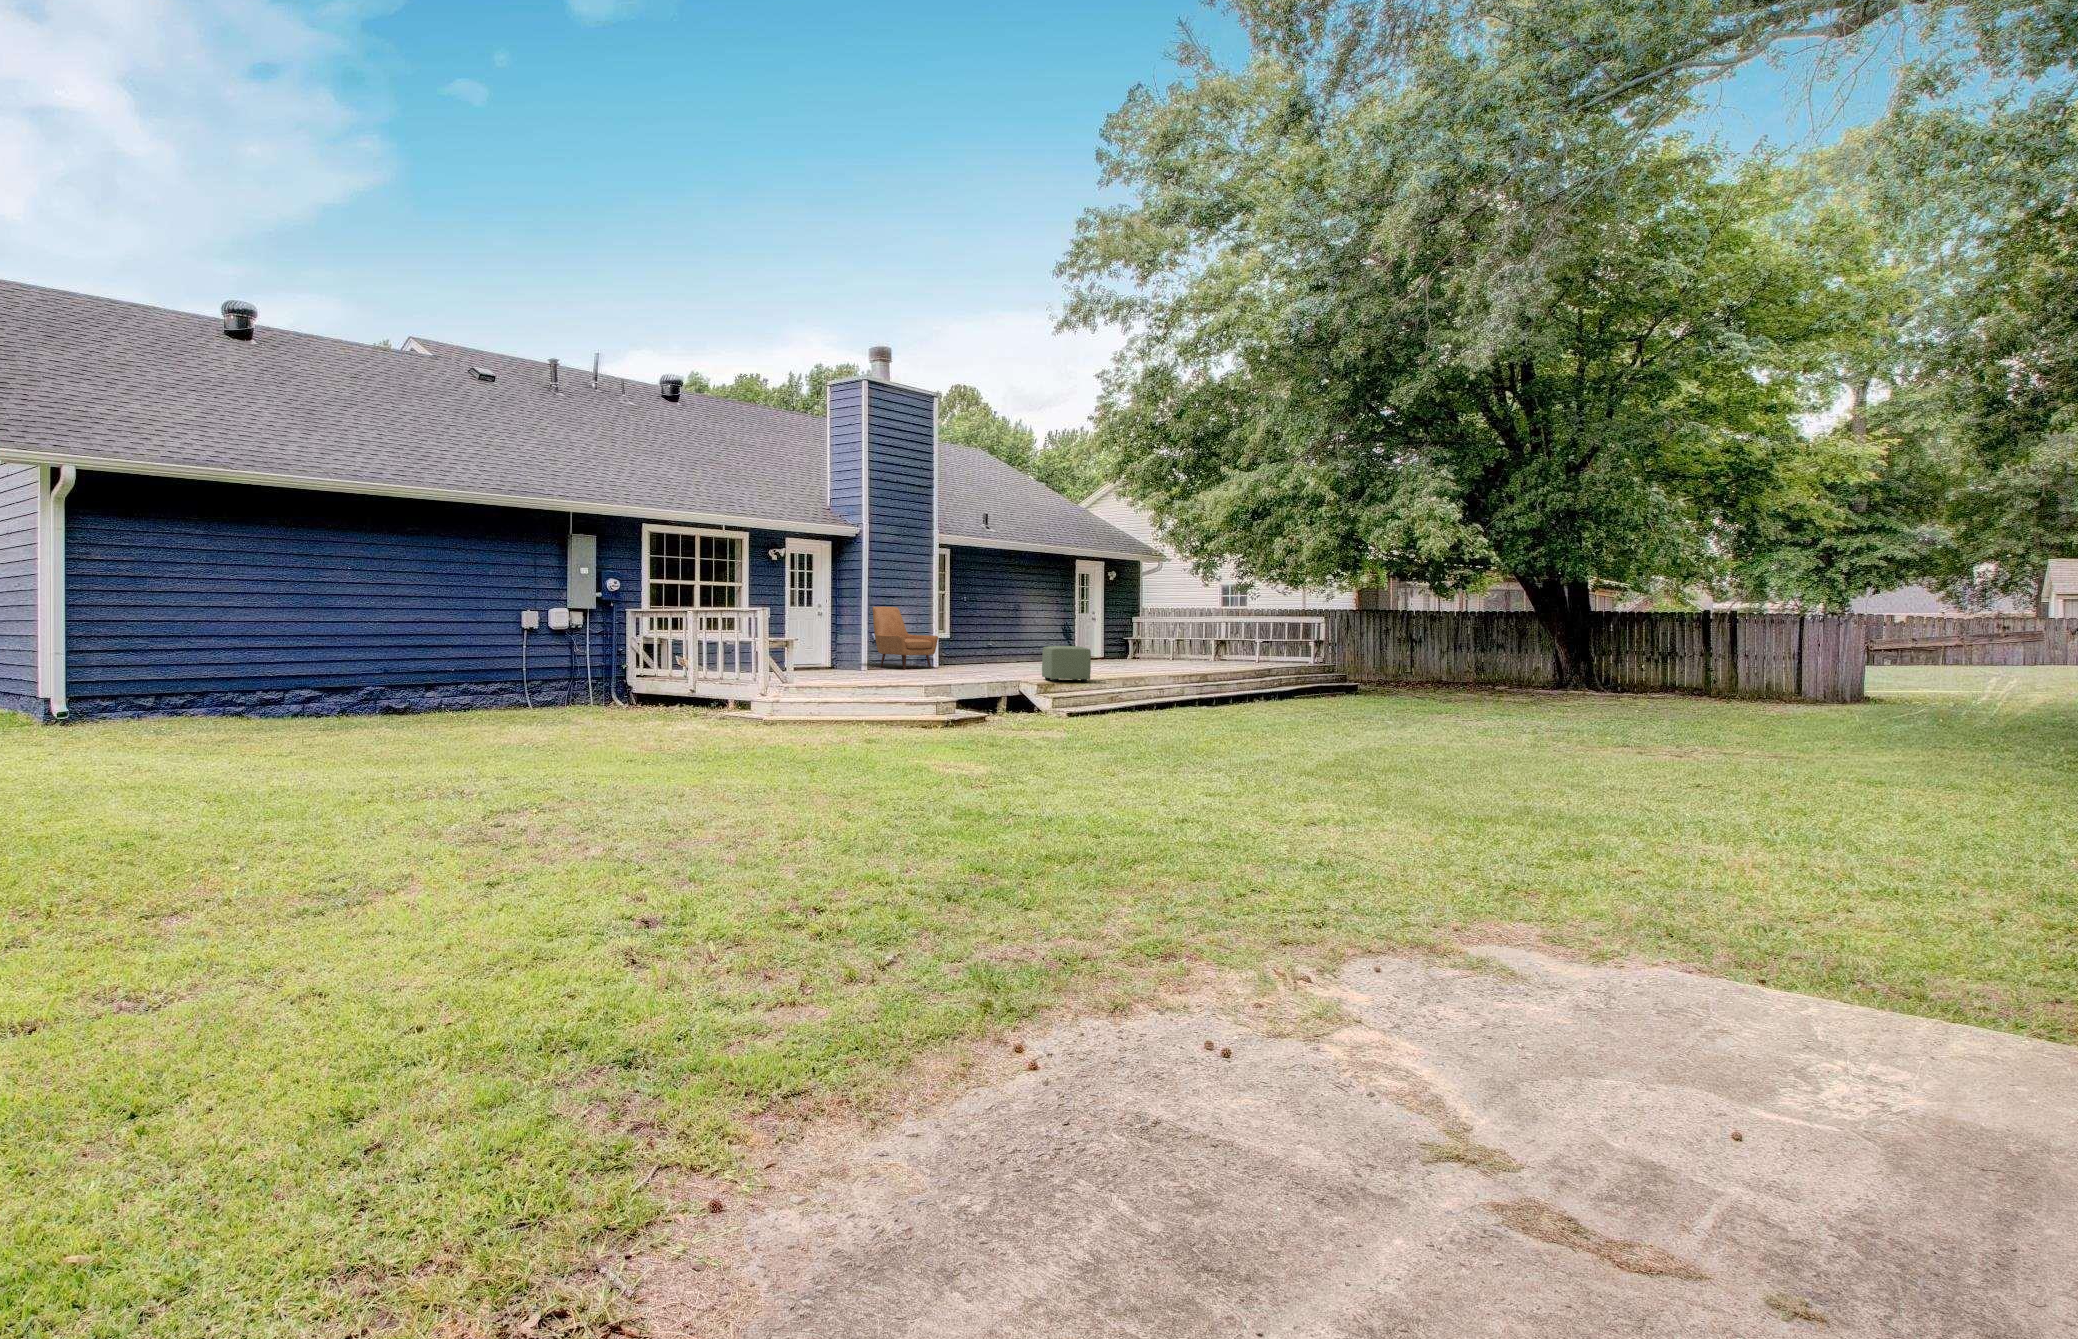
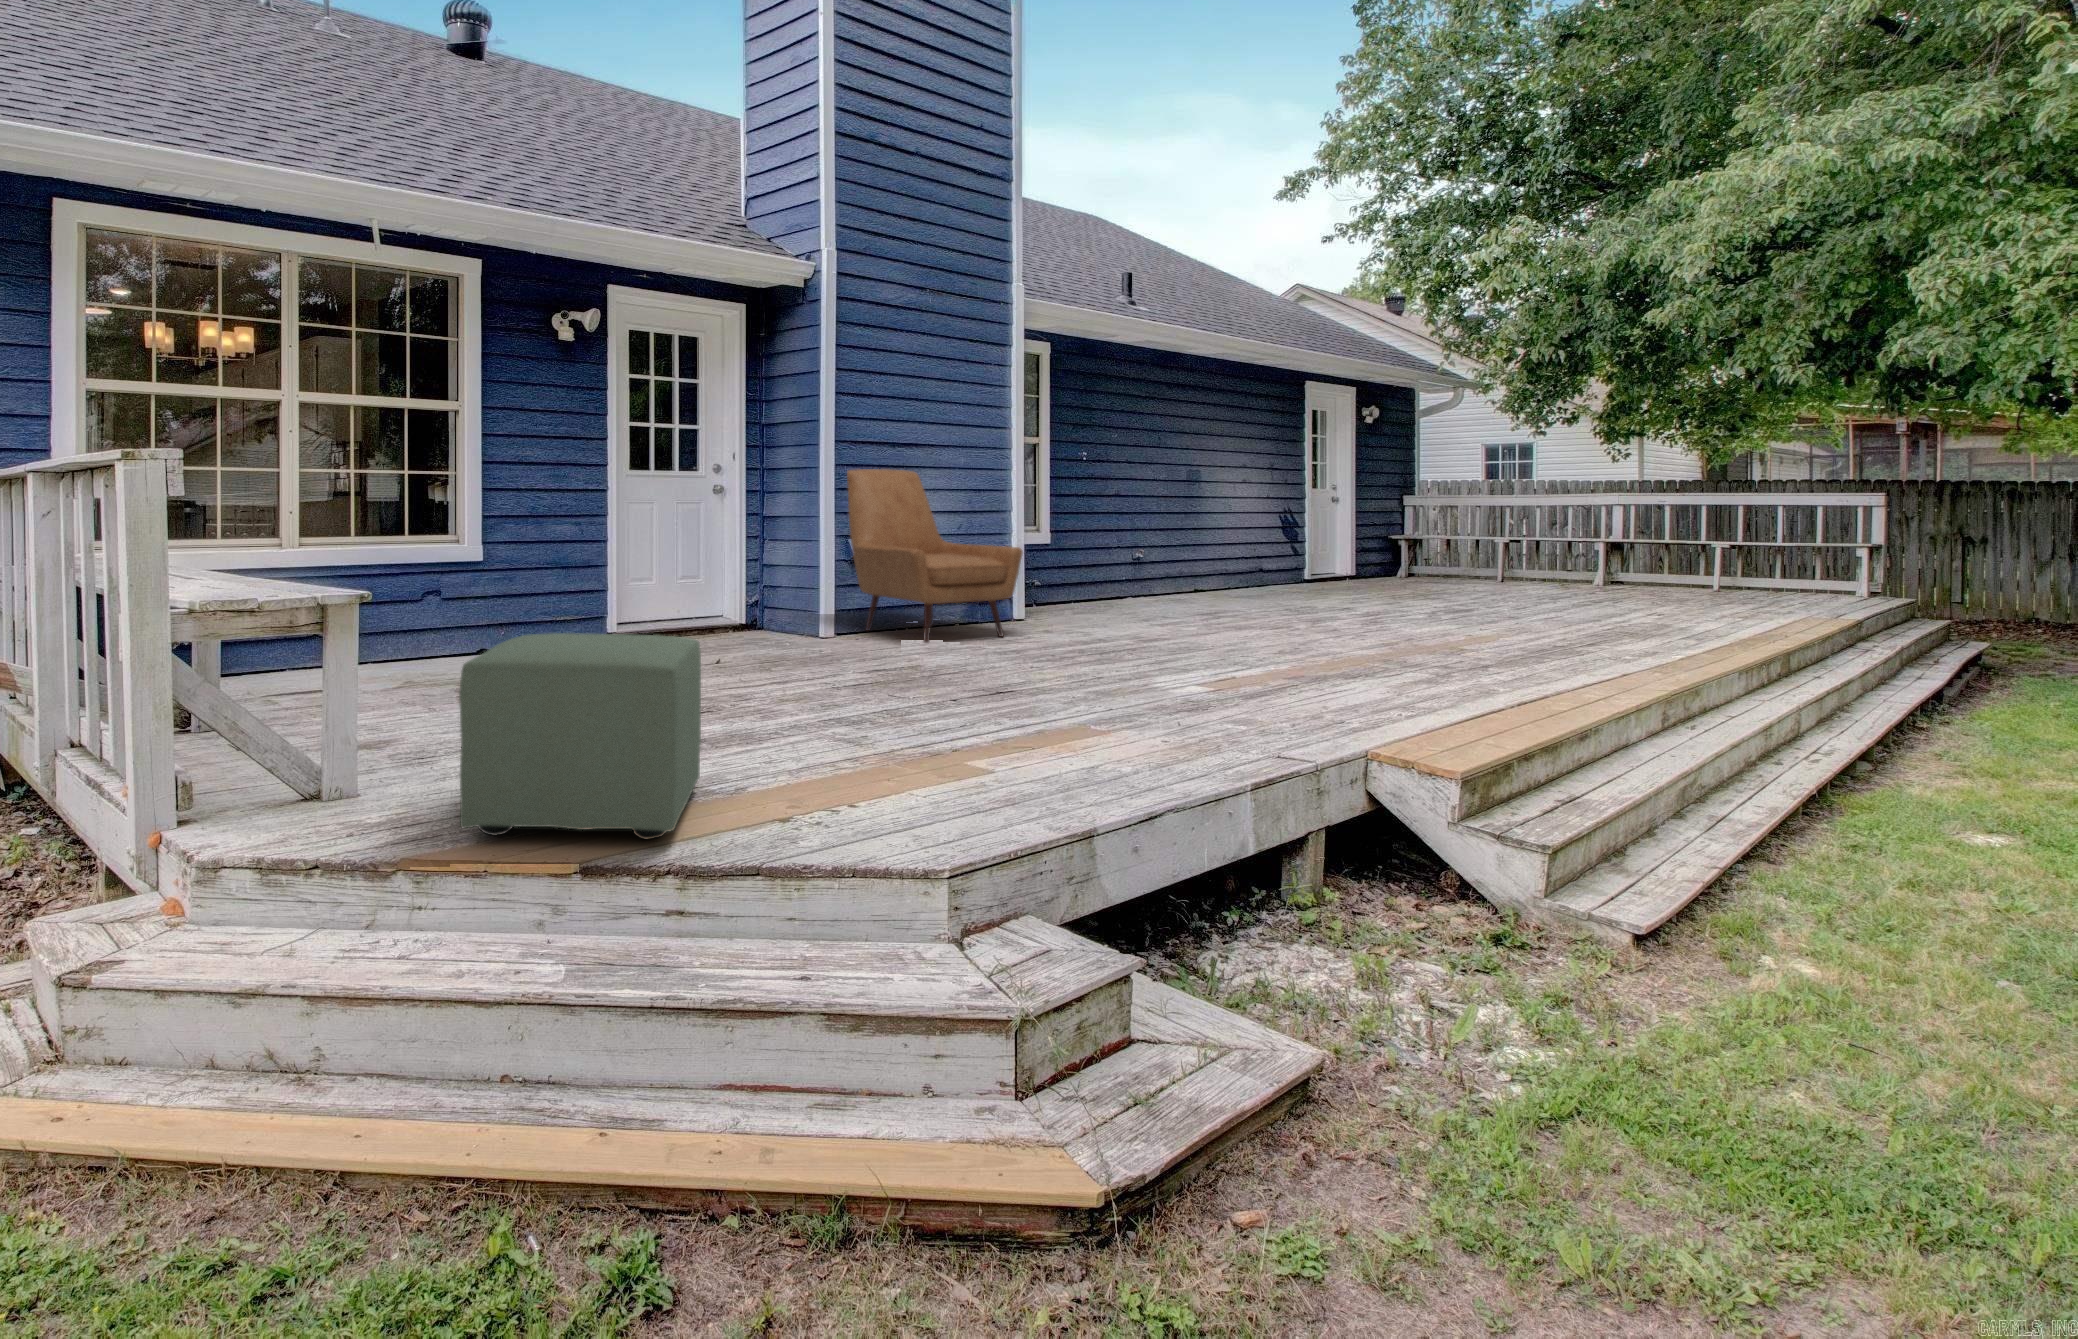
ottoman: present [1042,646,1091,682] -> present [459,633,701,839]

